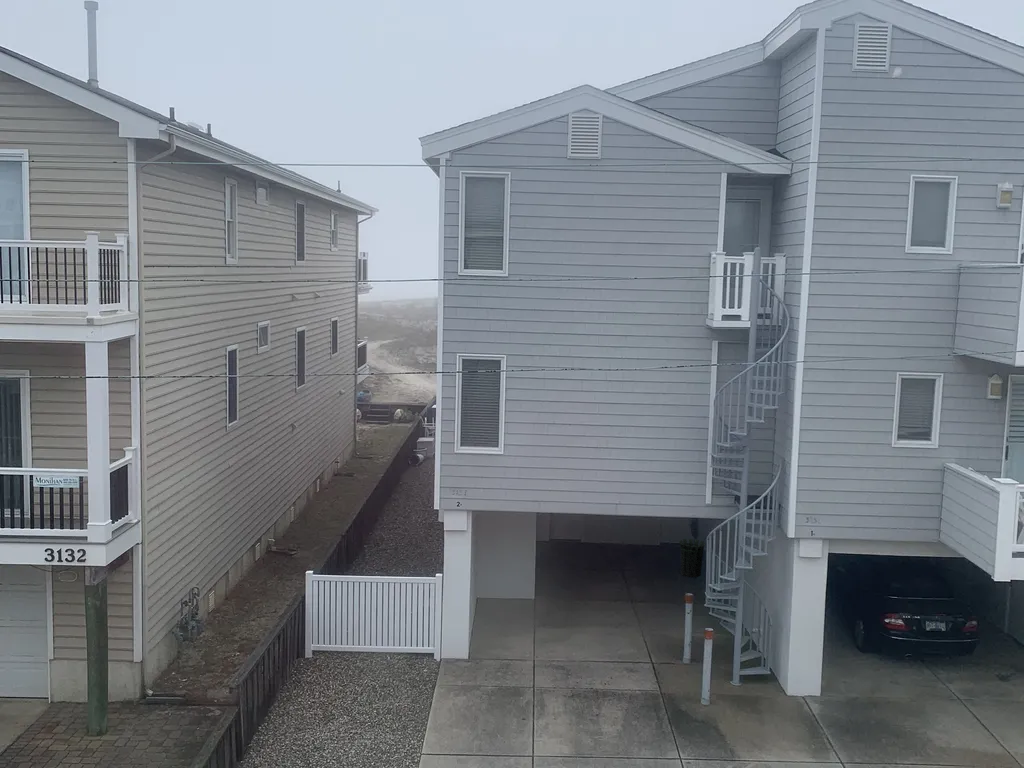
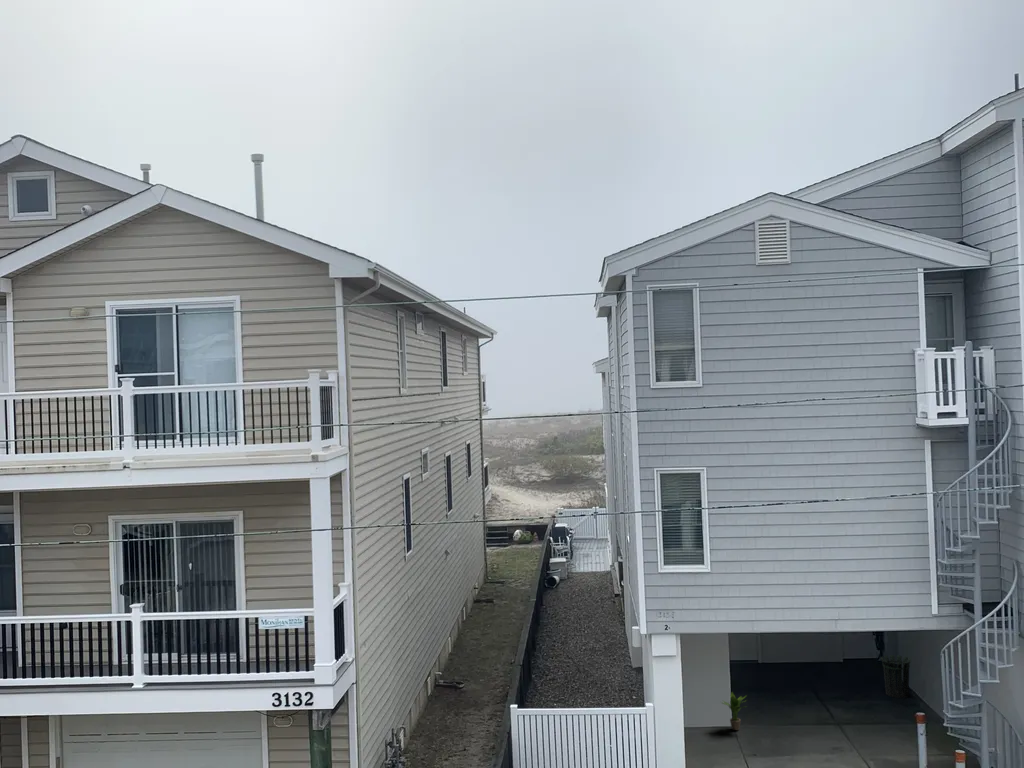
potted plant: none [518,566,544,601] -> present [723,692,745,730]

